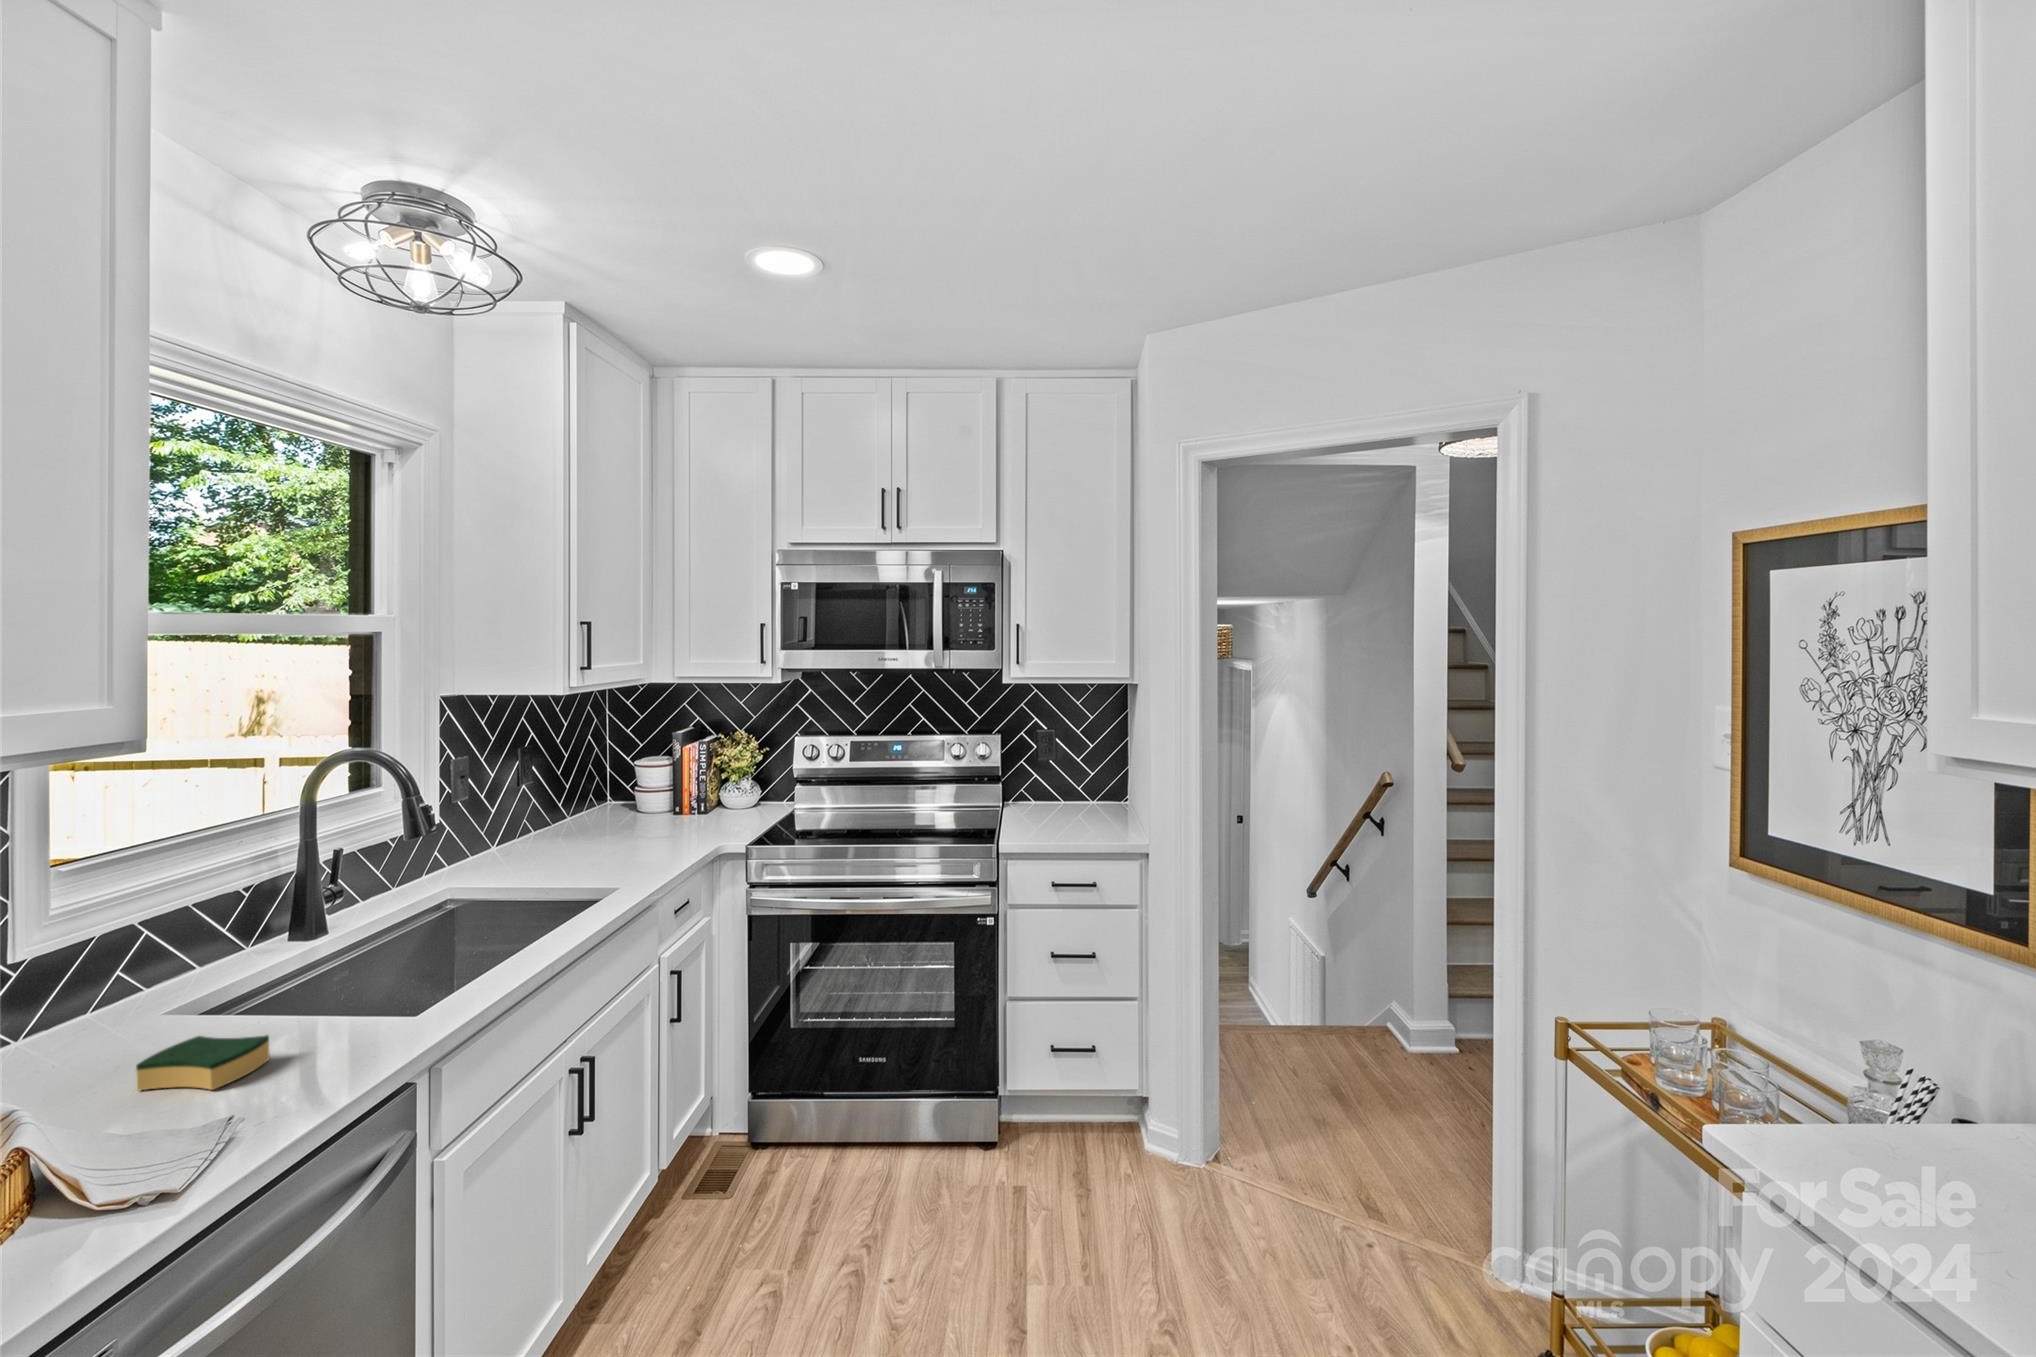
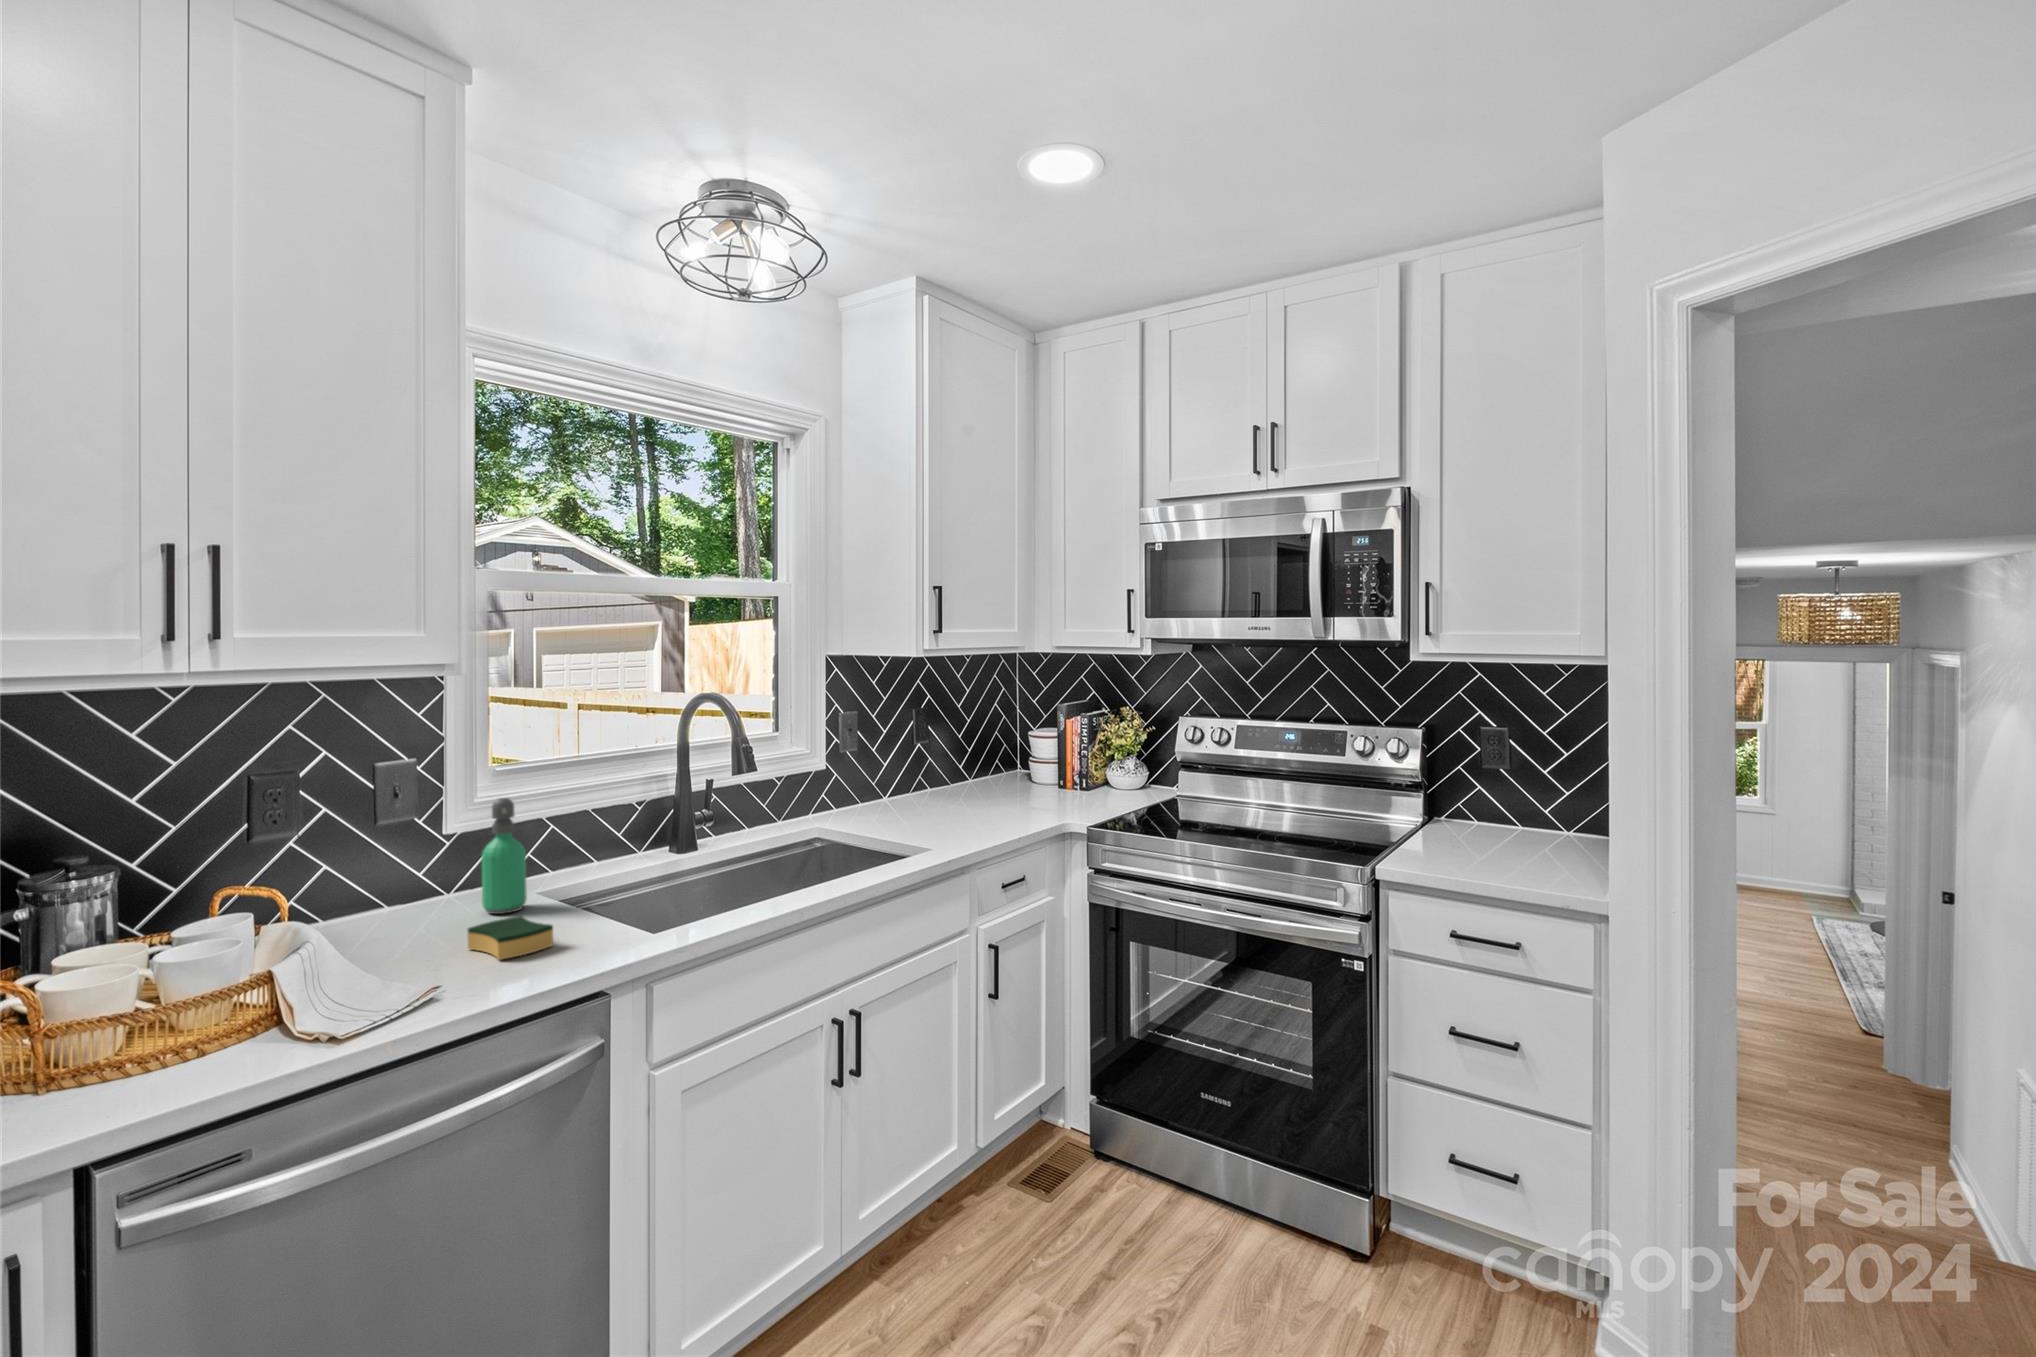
soap dispenser: none [80,897,152,1048] -> present [482,798,527,914]

